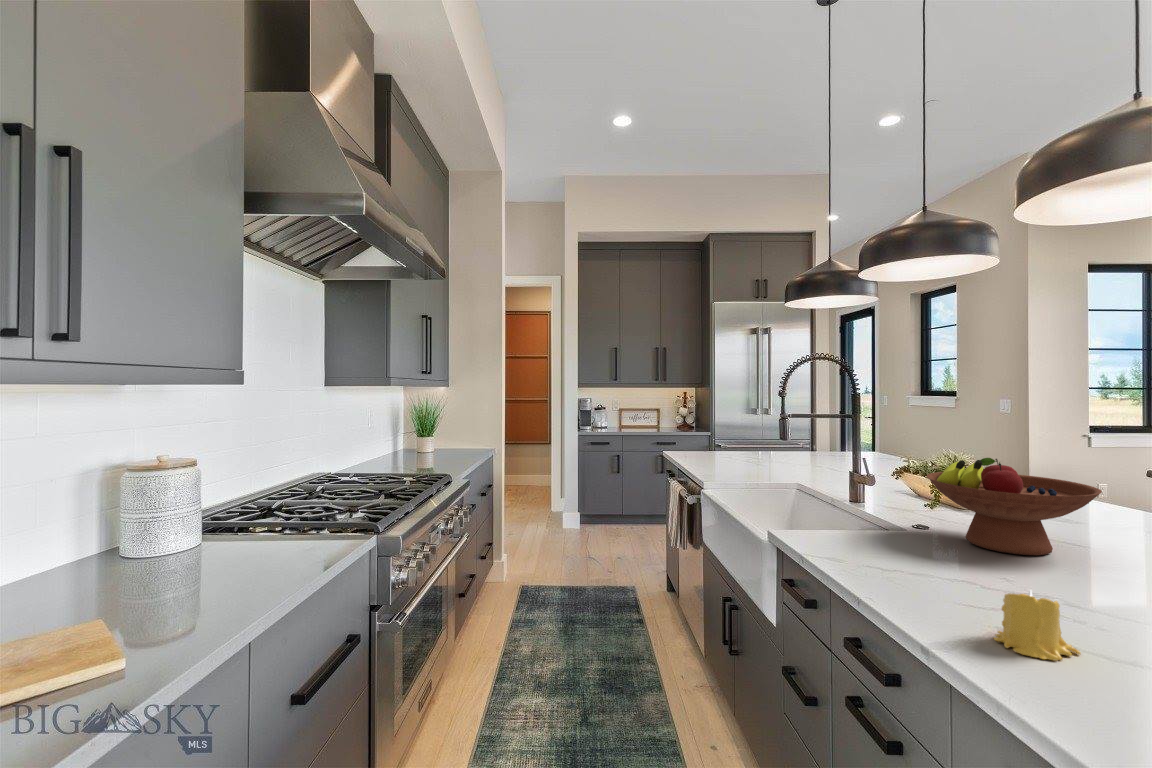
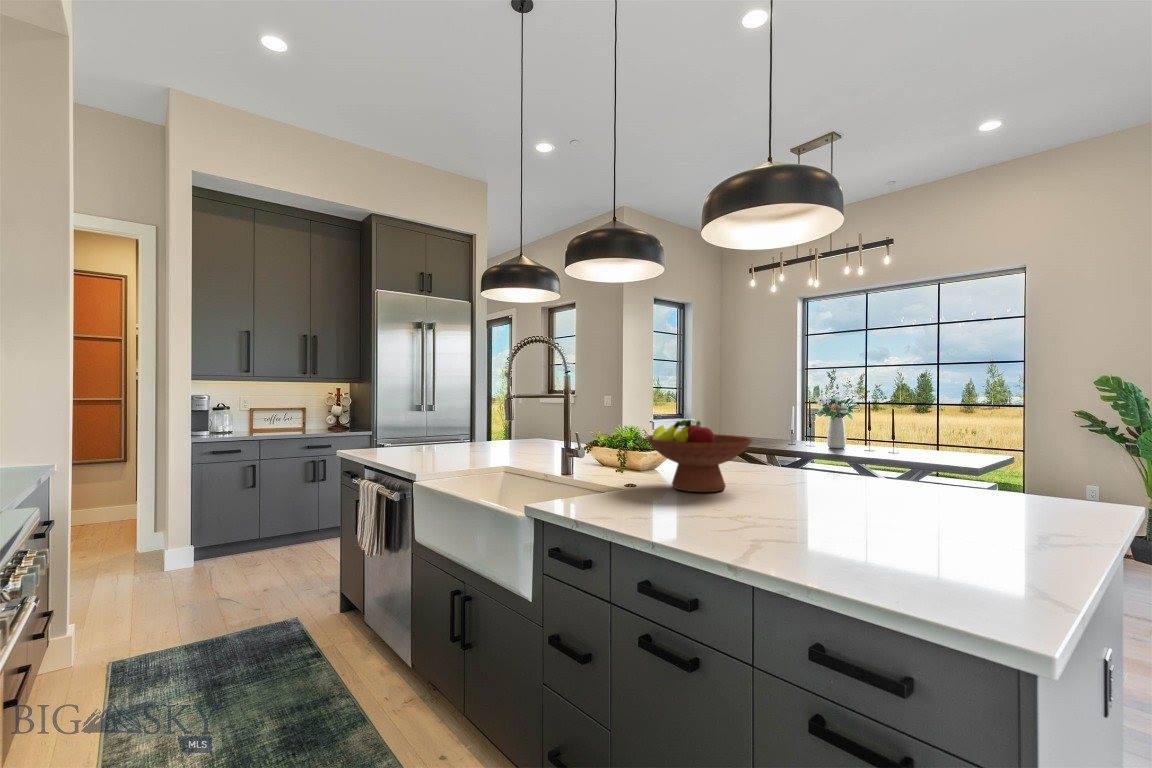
candle: present [994,591,1081,661] -> none [768,501,819,553]

